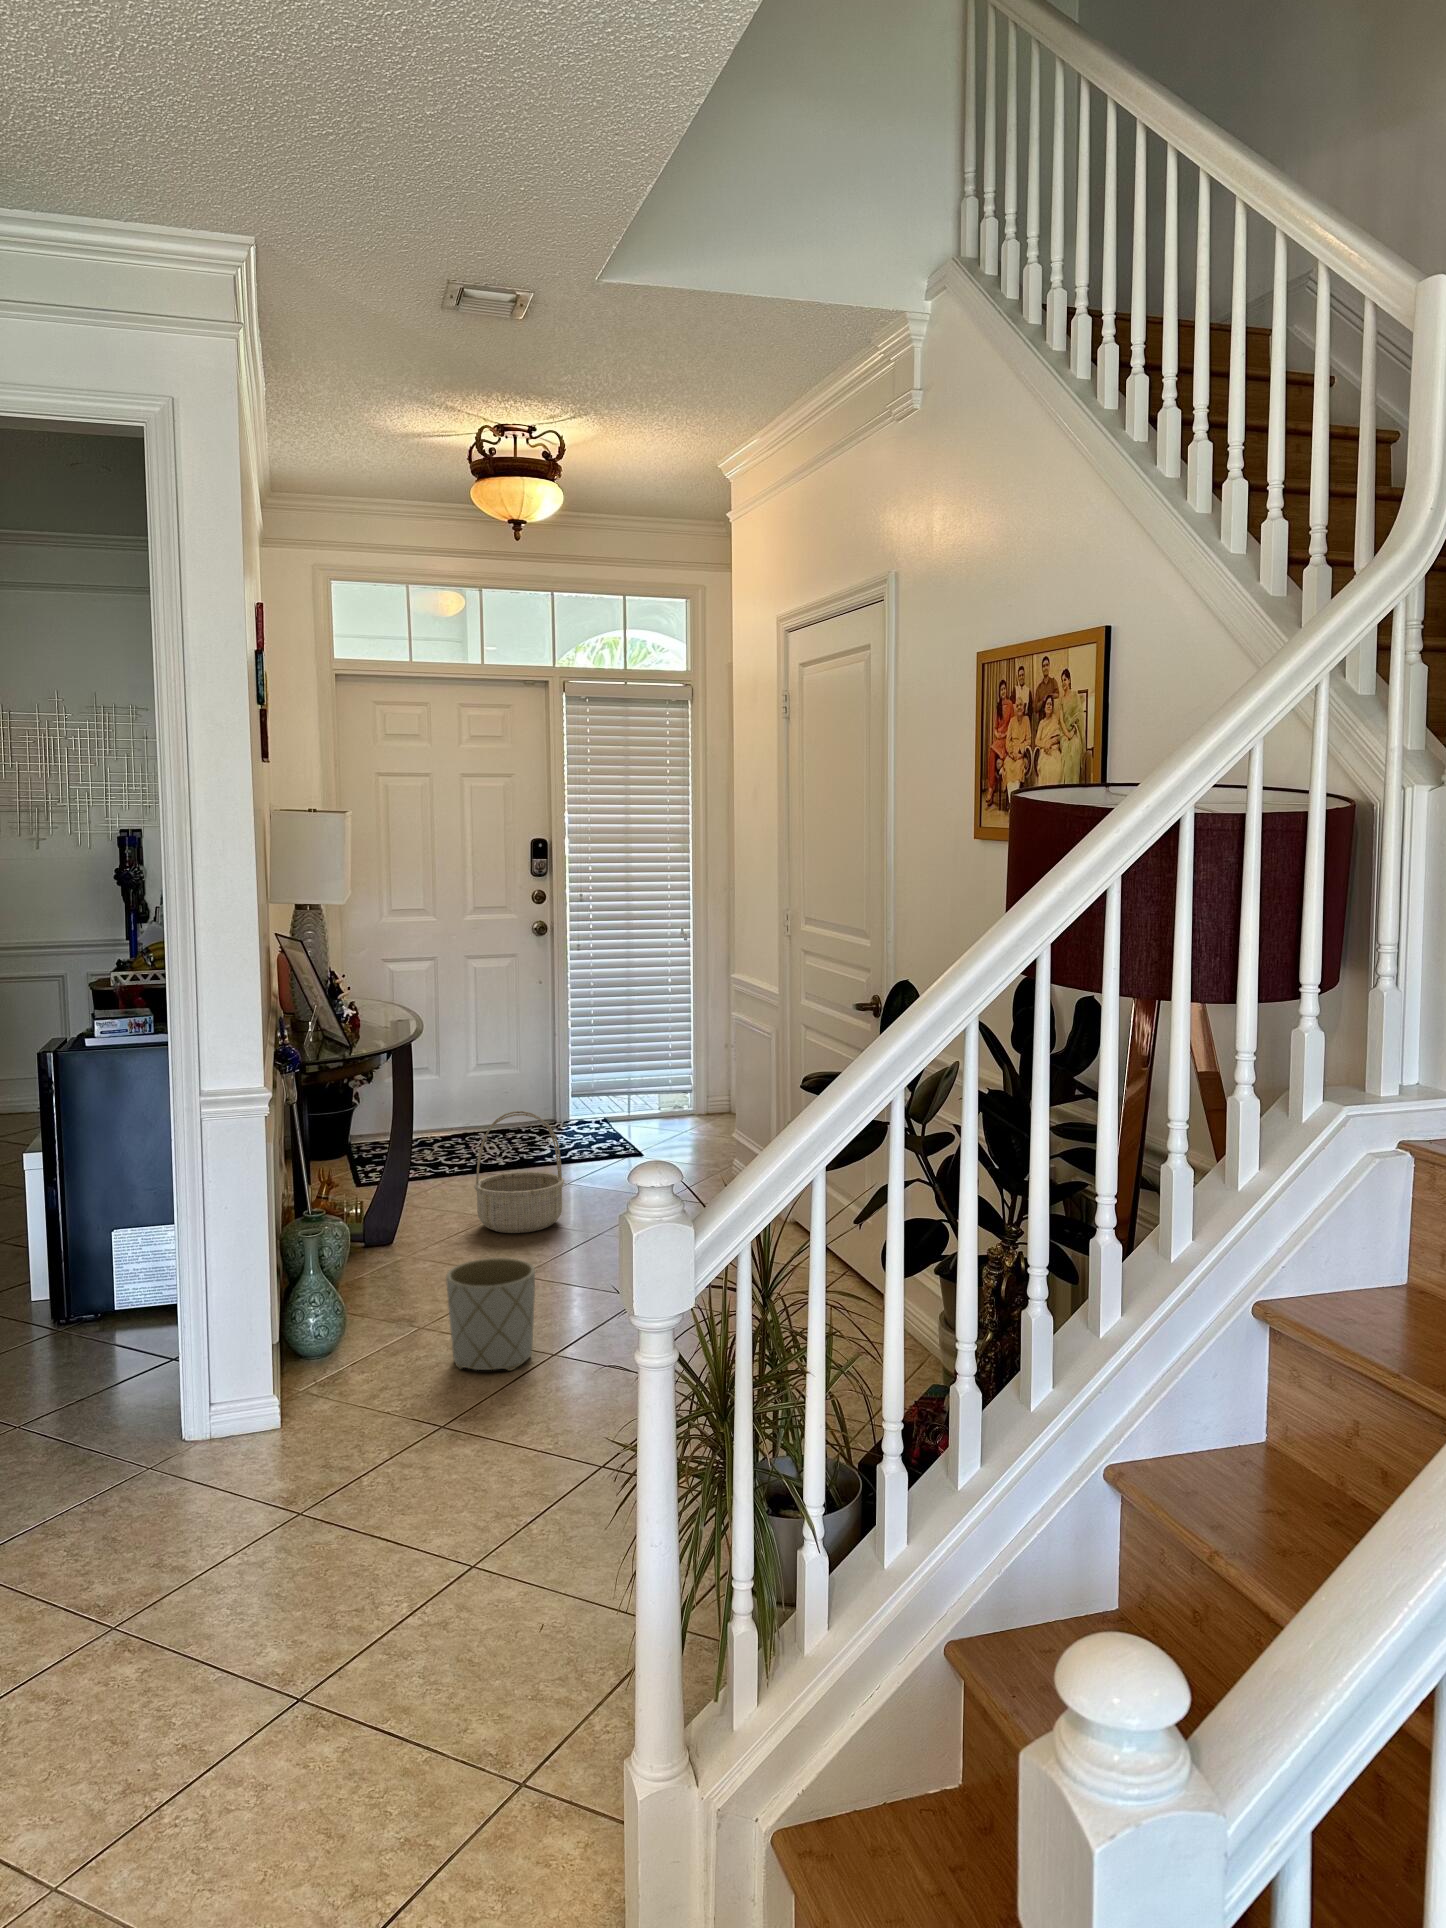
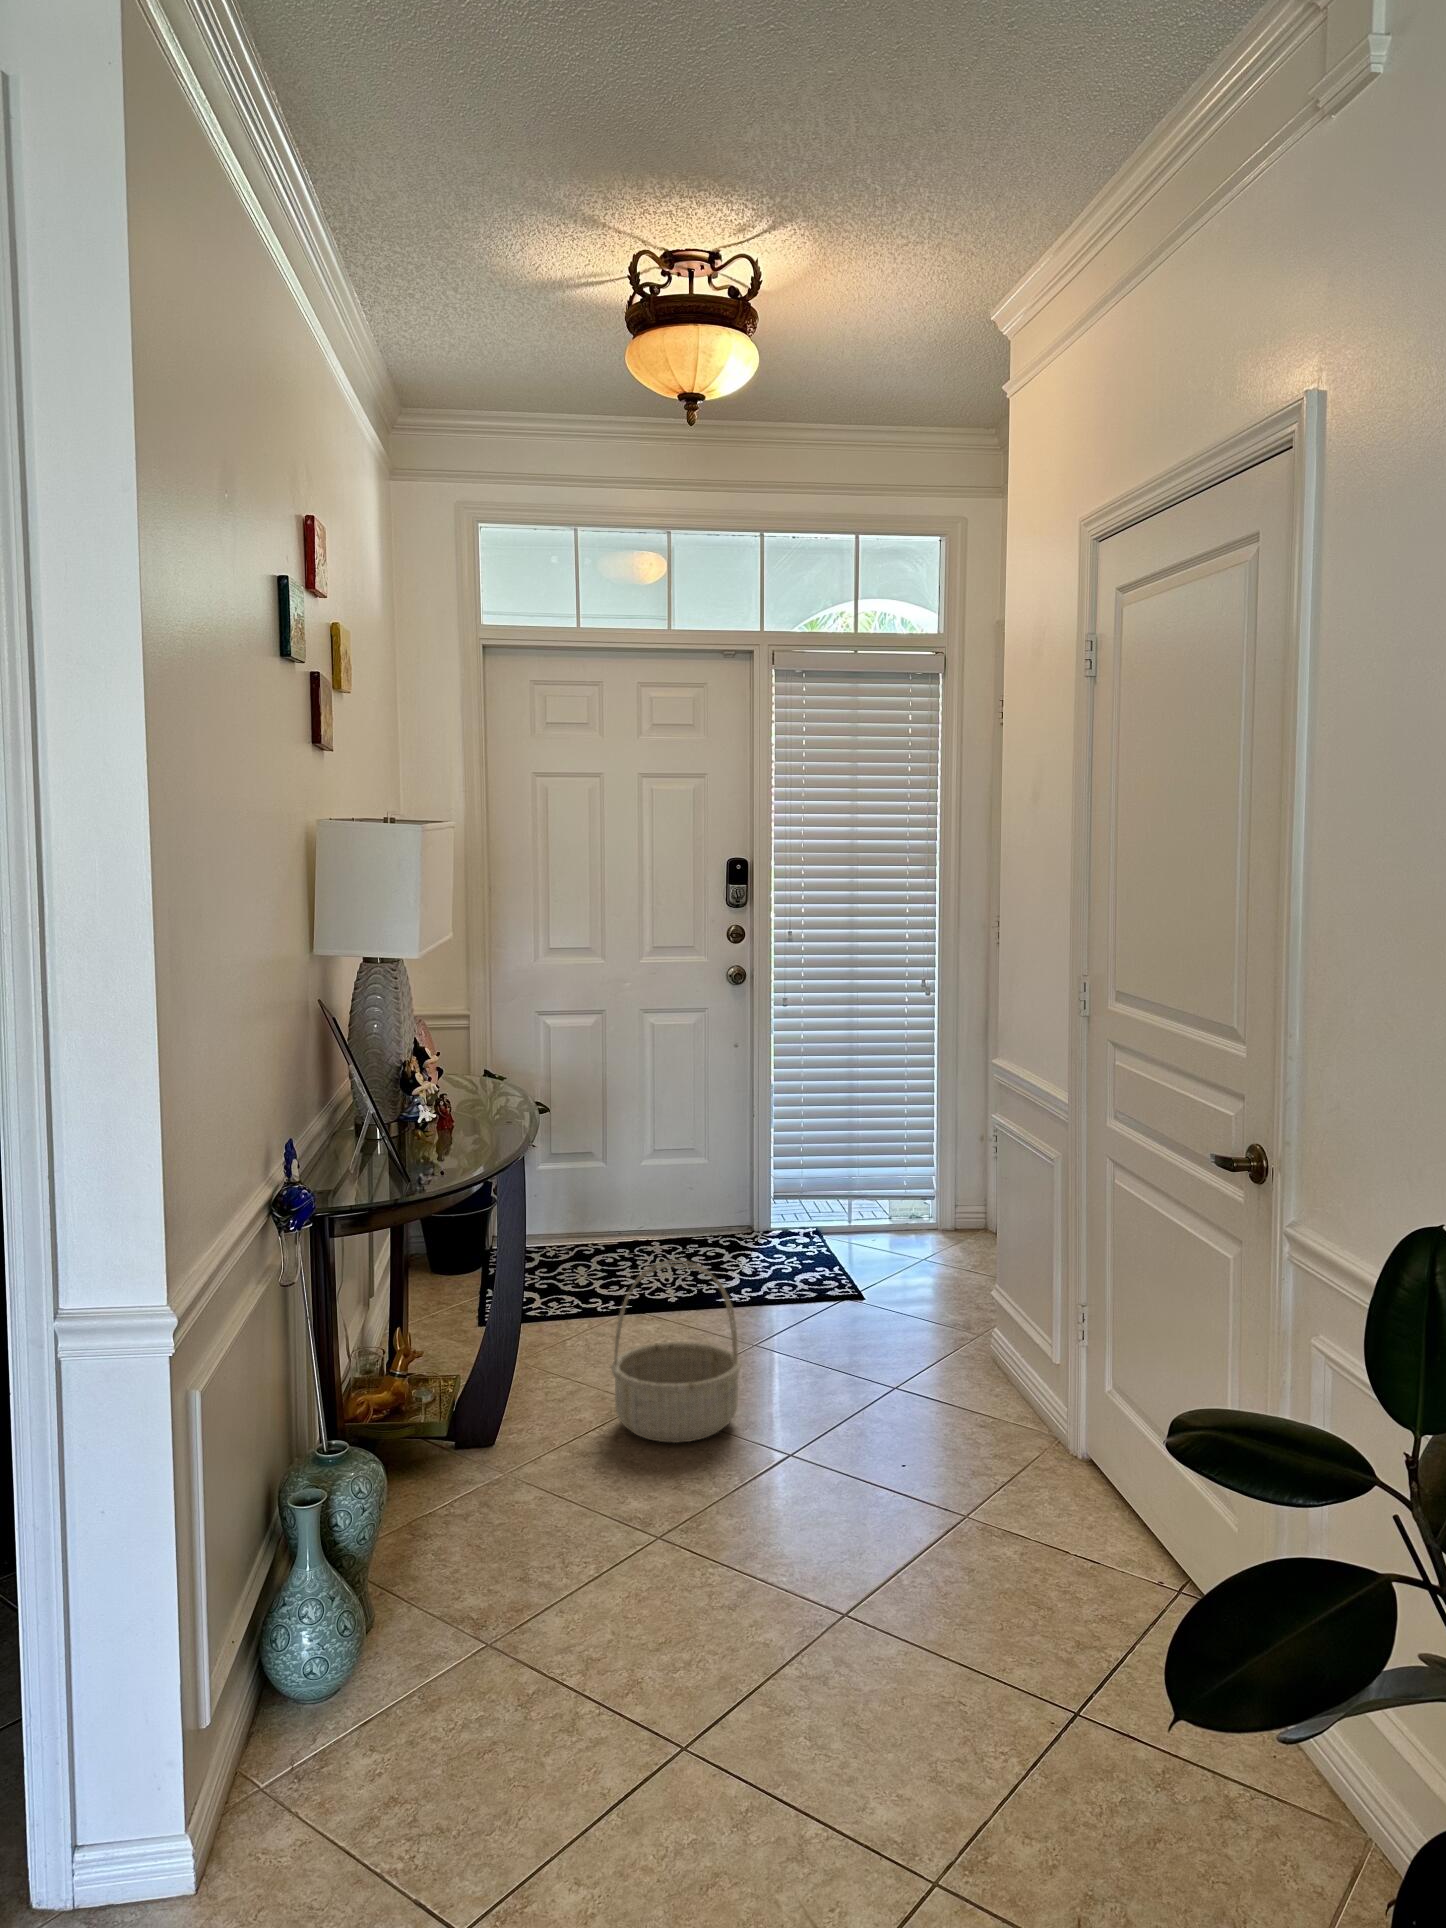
planter: present [446,1258,535,1371] -> none [497,1577,649,1809]

